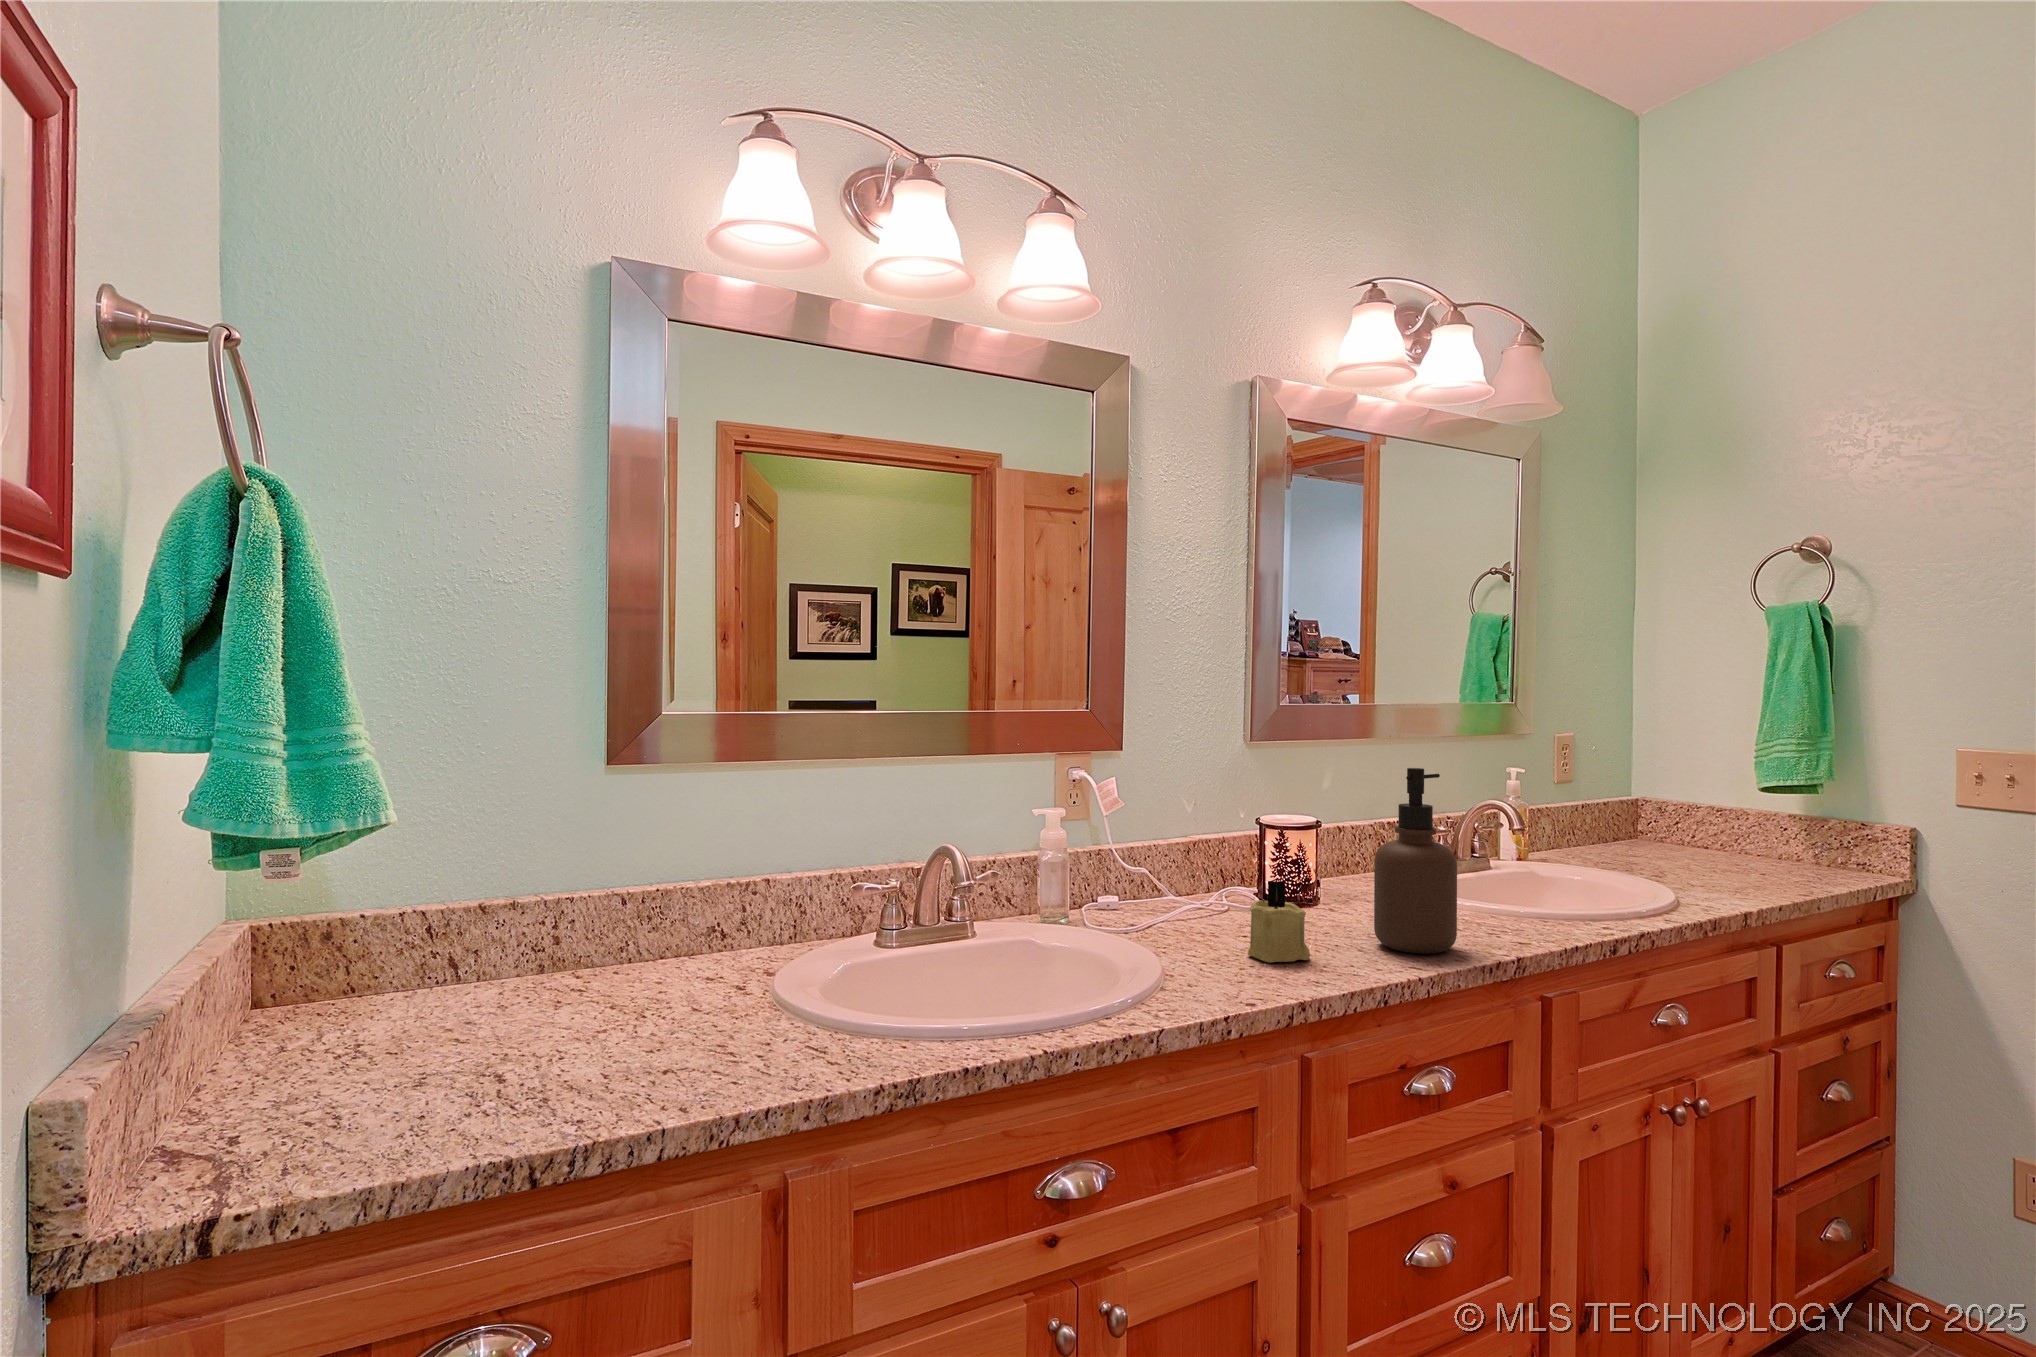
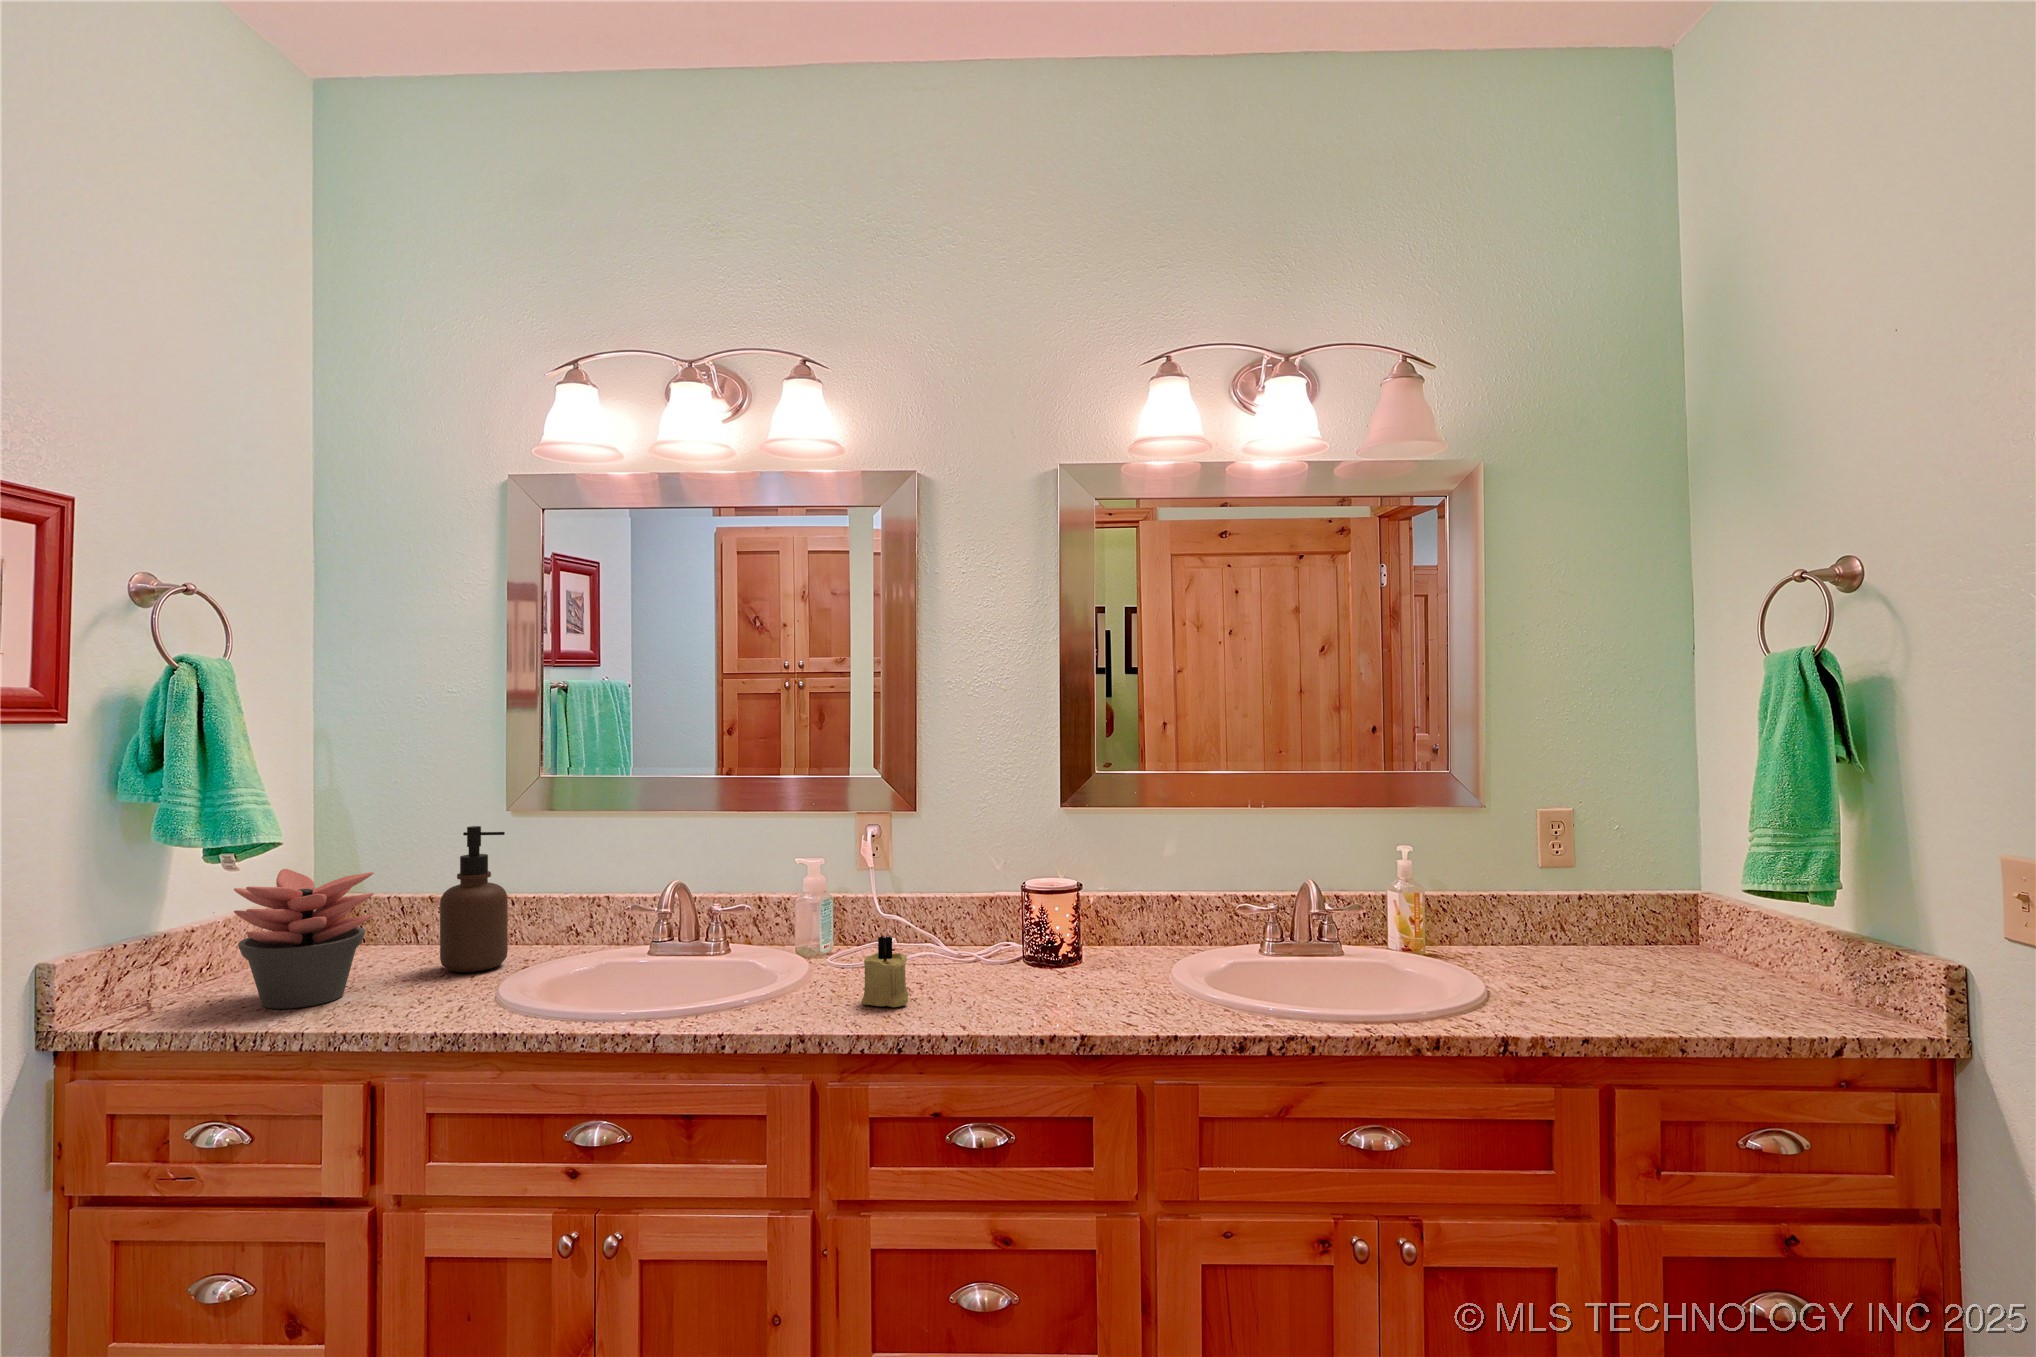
soap dispenser: present [1374,768,1457,954] -> present [440,826,508,972]
succulent plant: none [384,856,611,1106] -> present [234,869,374,1009]

